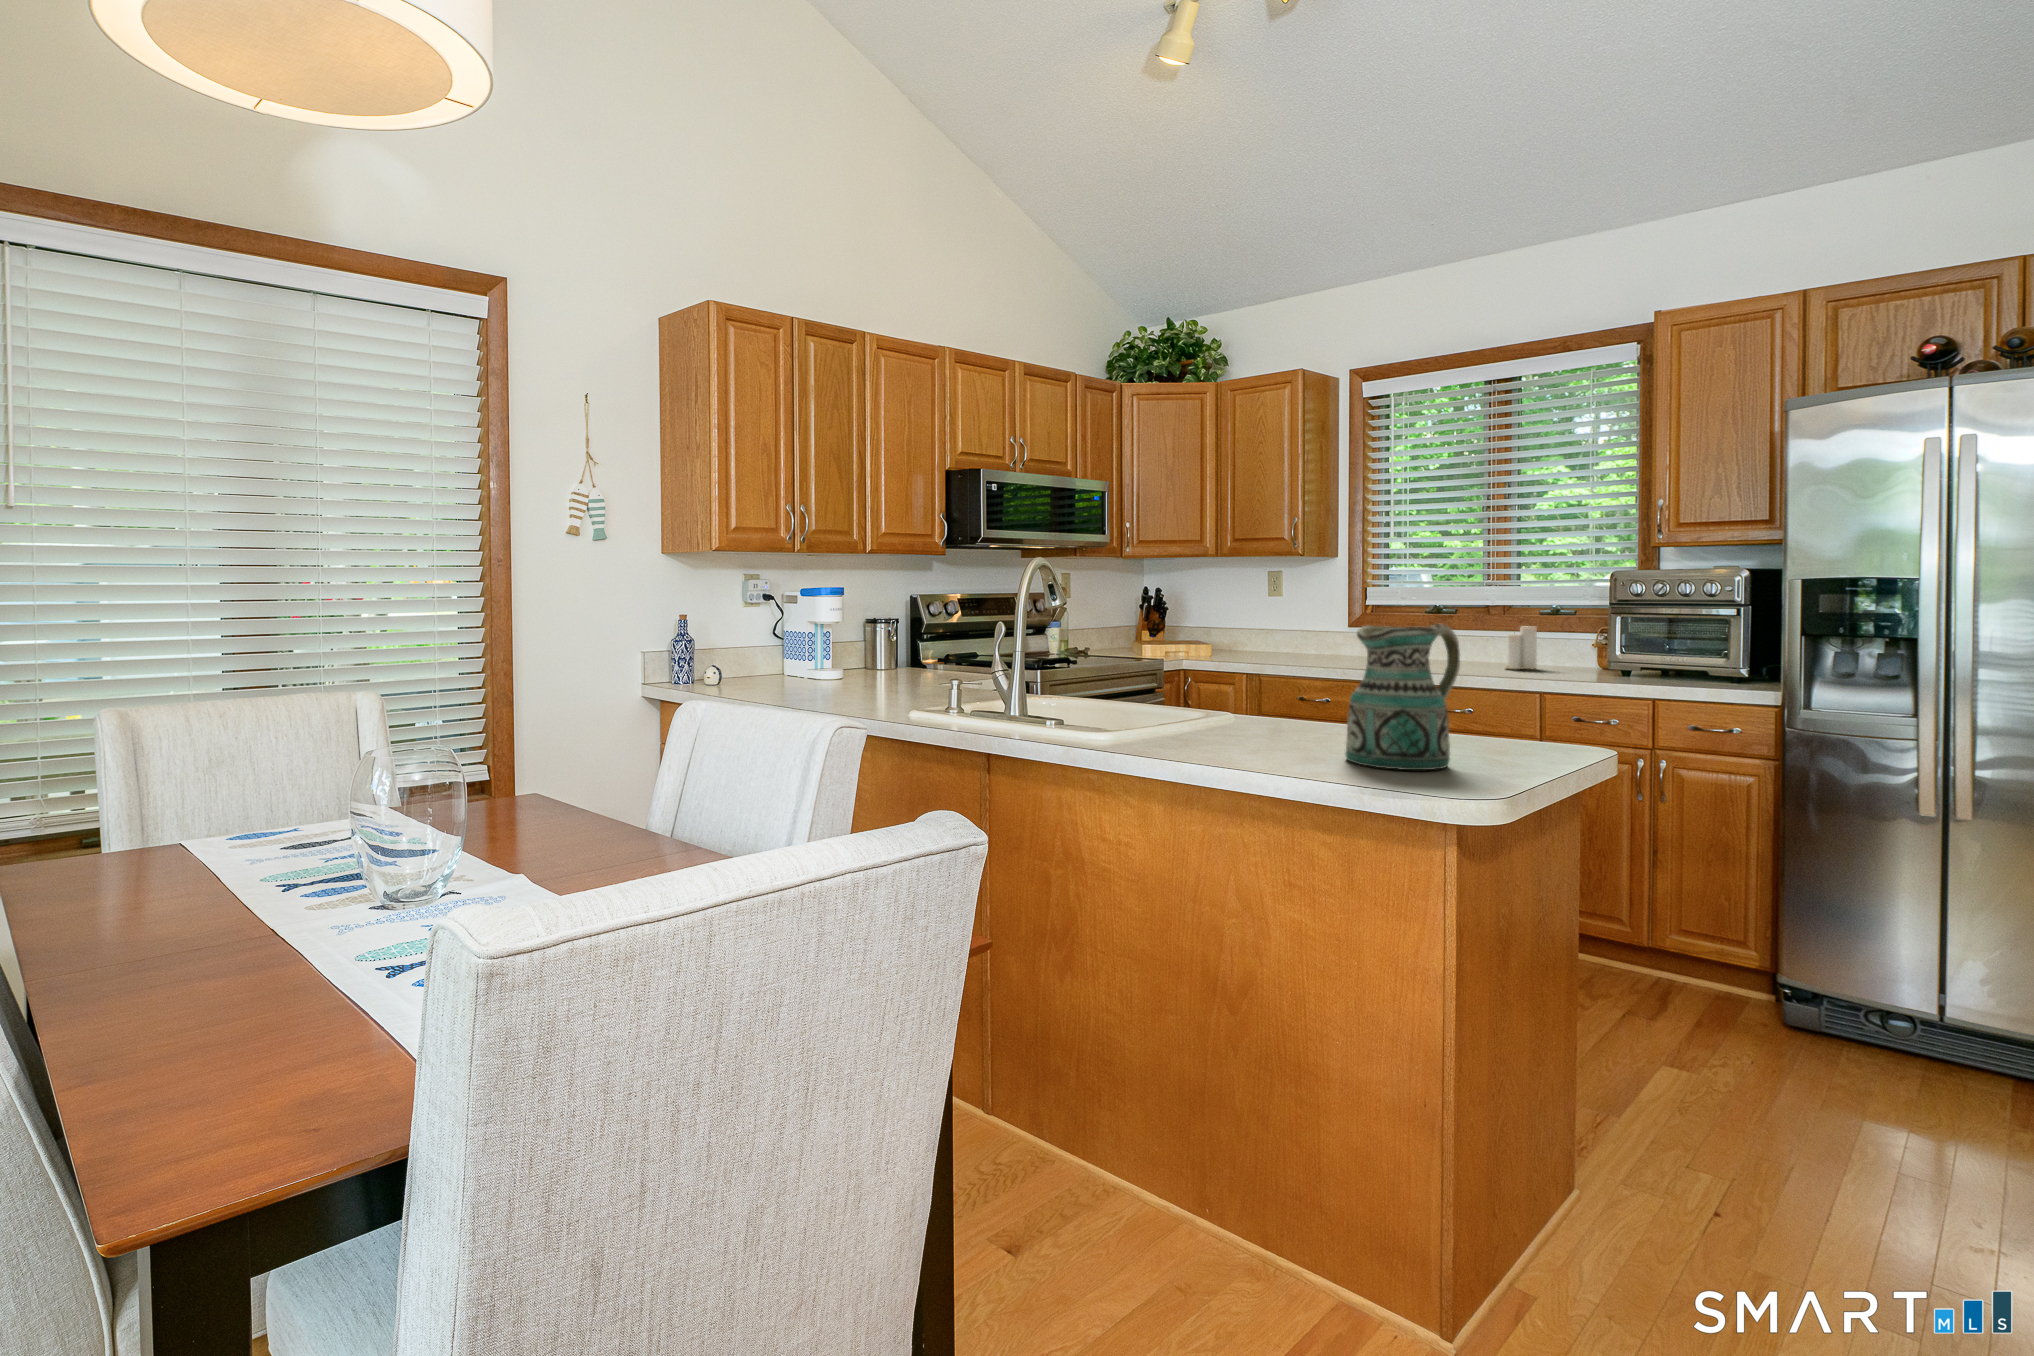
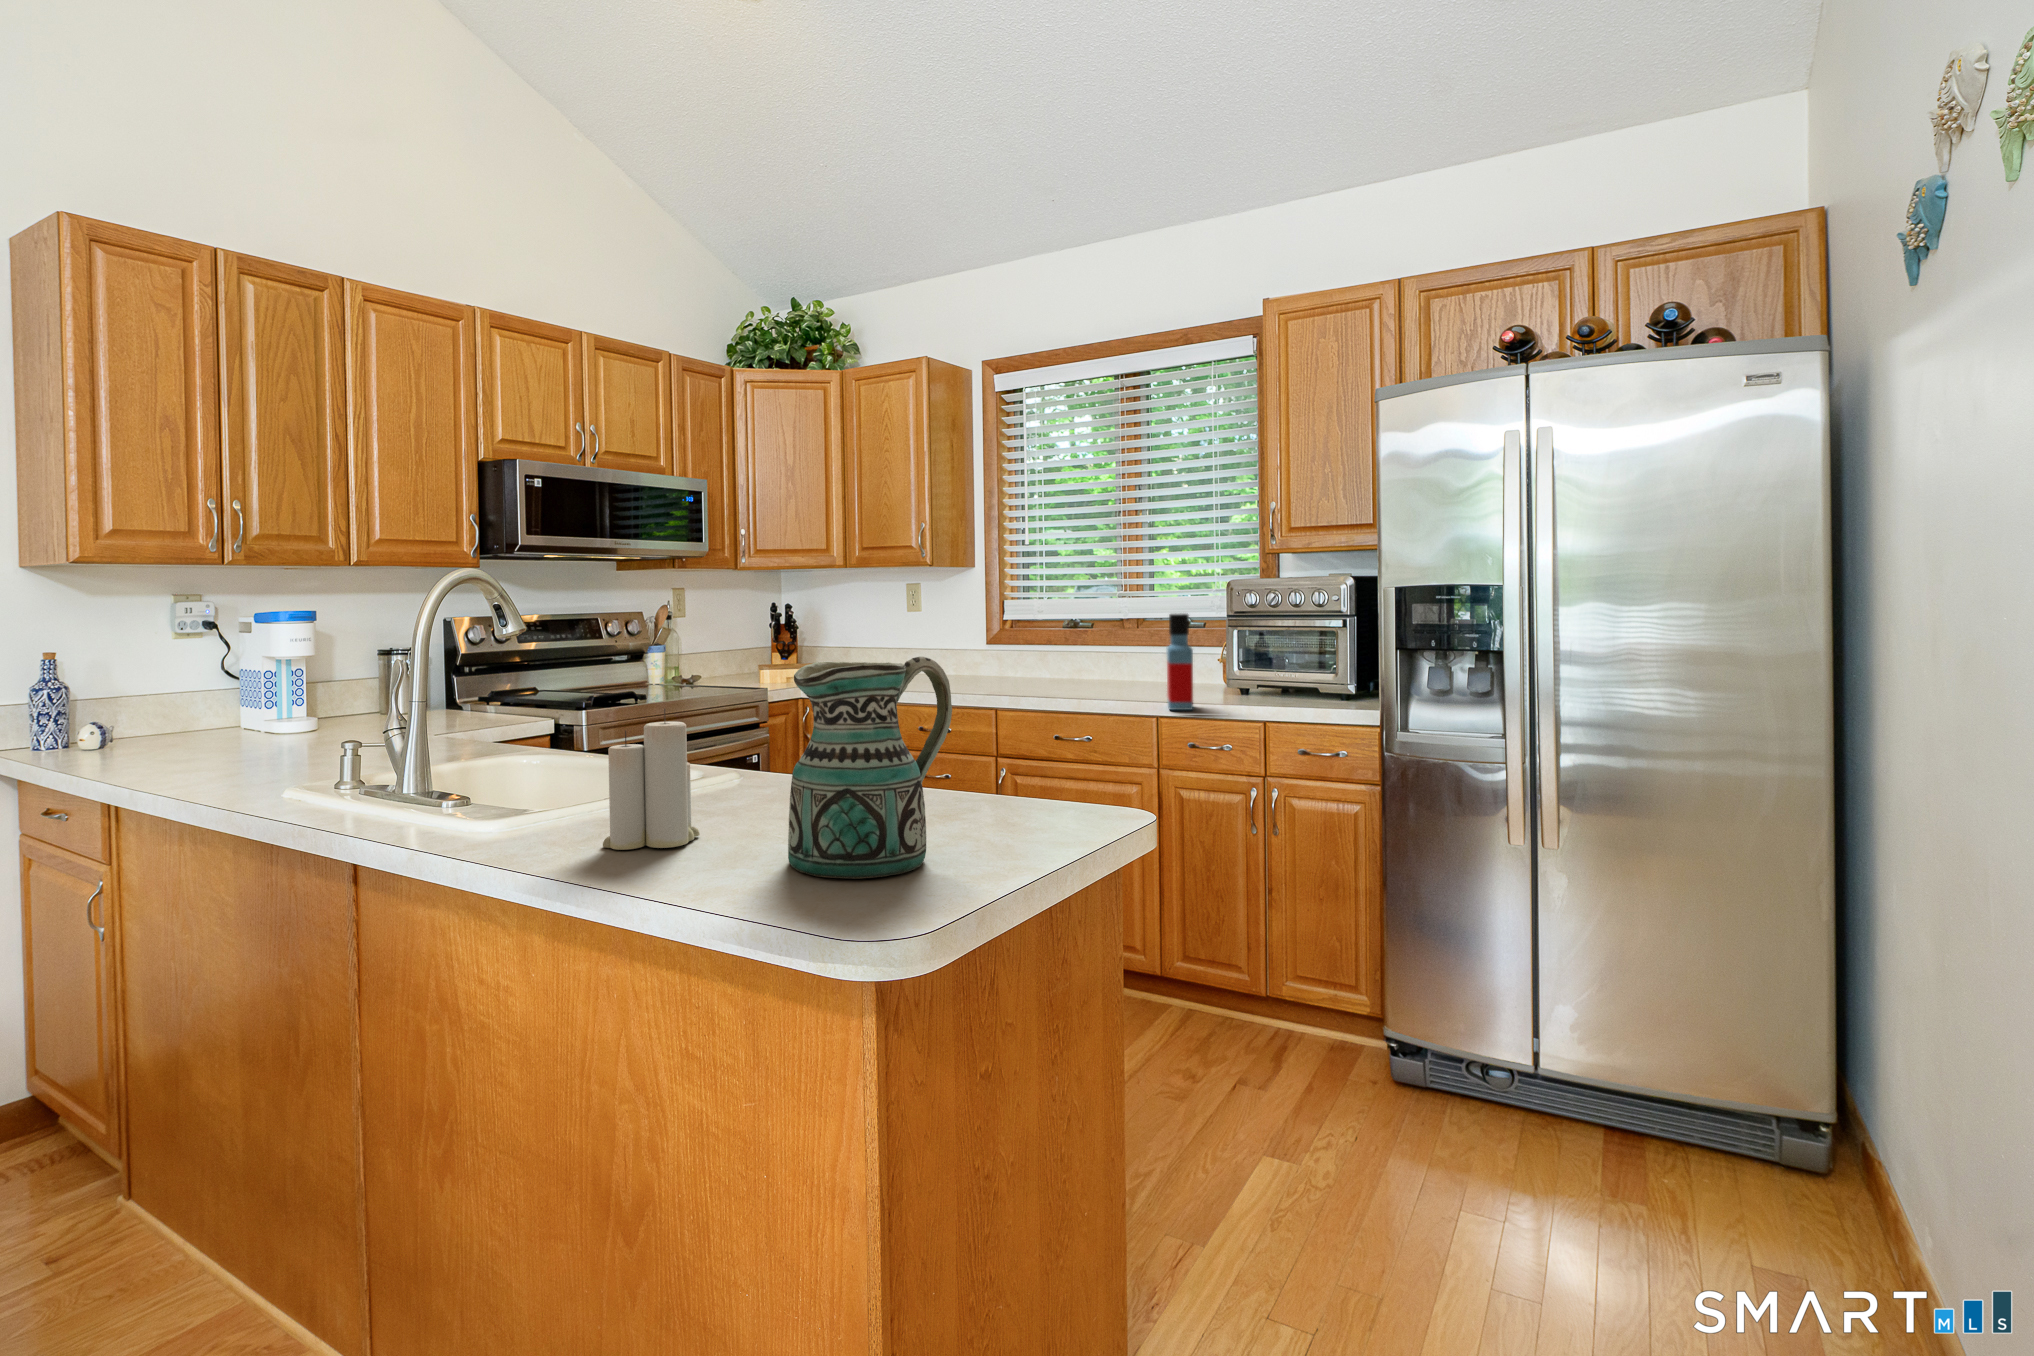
bottle: none [1549,601,1579,687] -> present [1167,613,1193,710]
candle: present [1505,626,1537,669] -> present [603,709,700,850]

